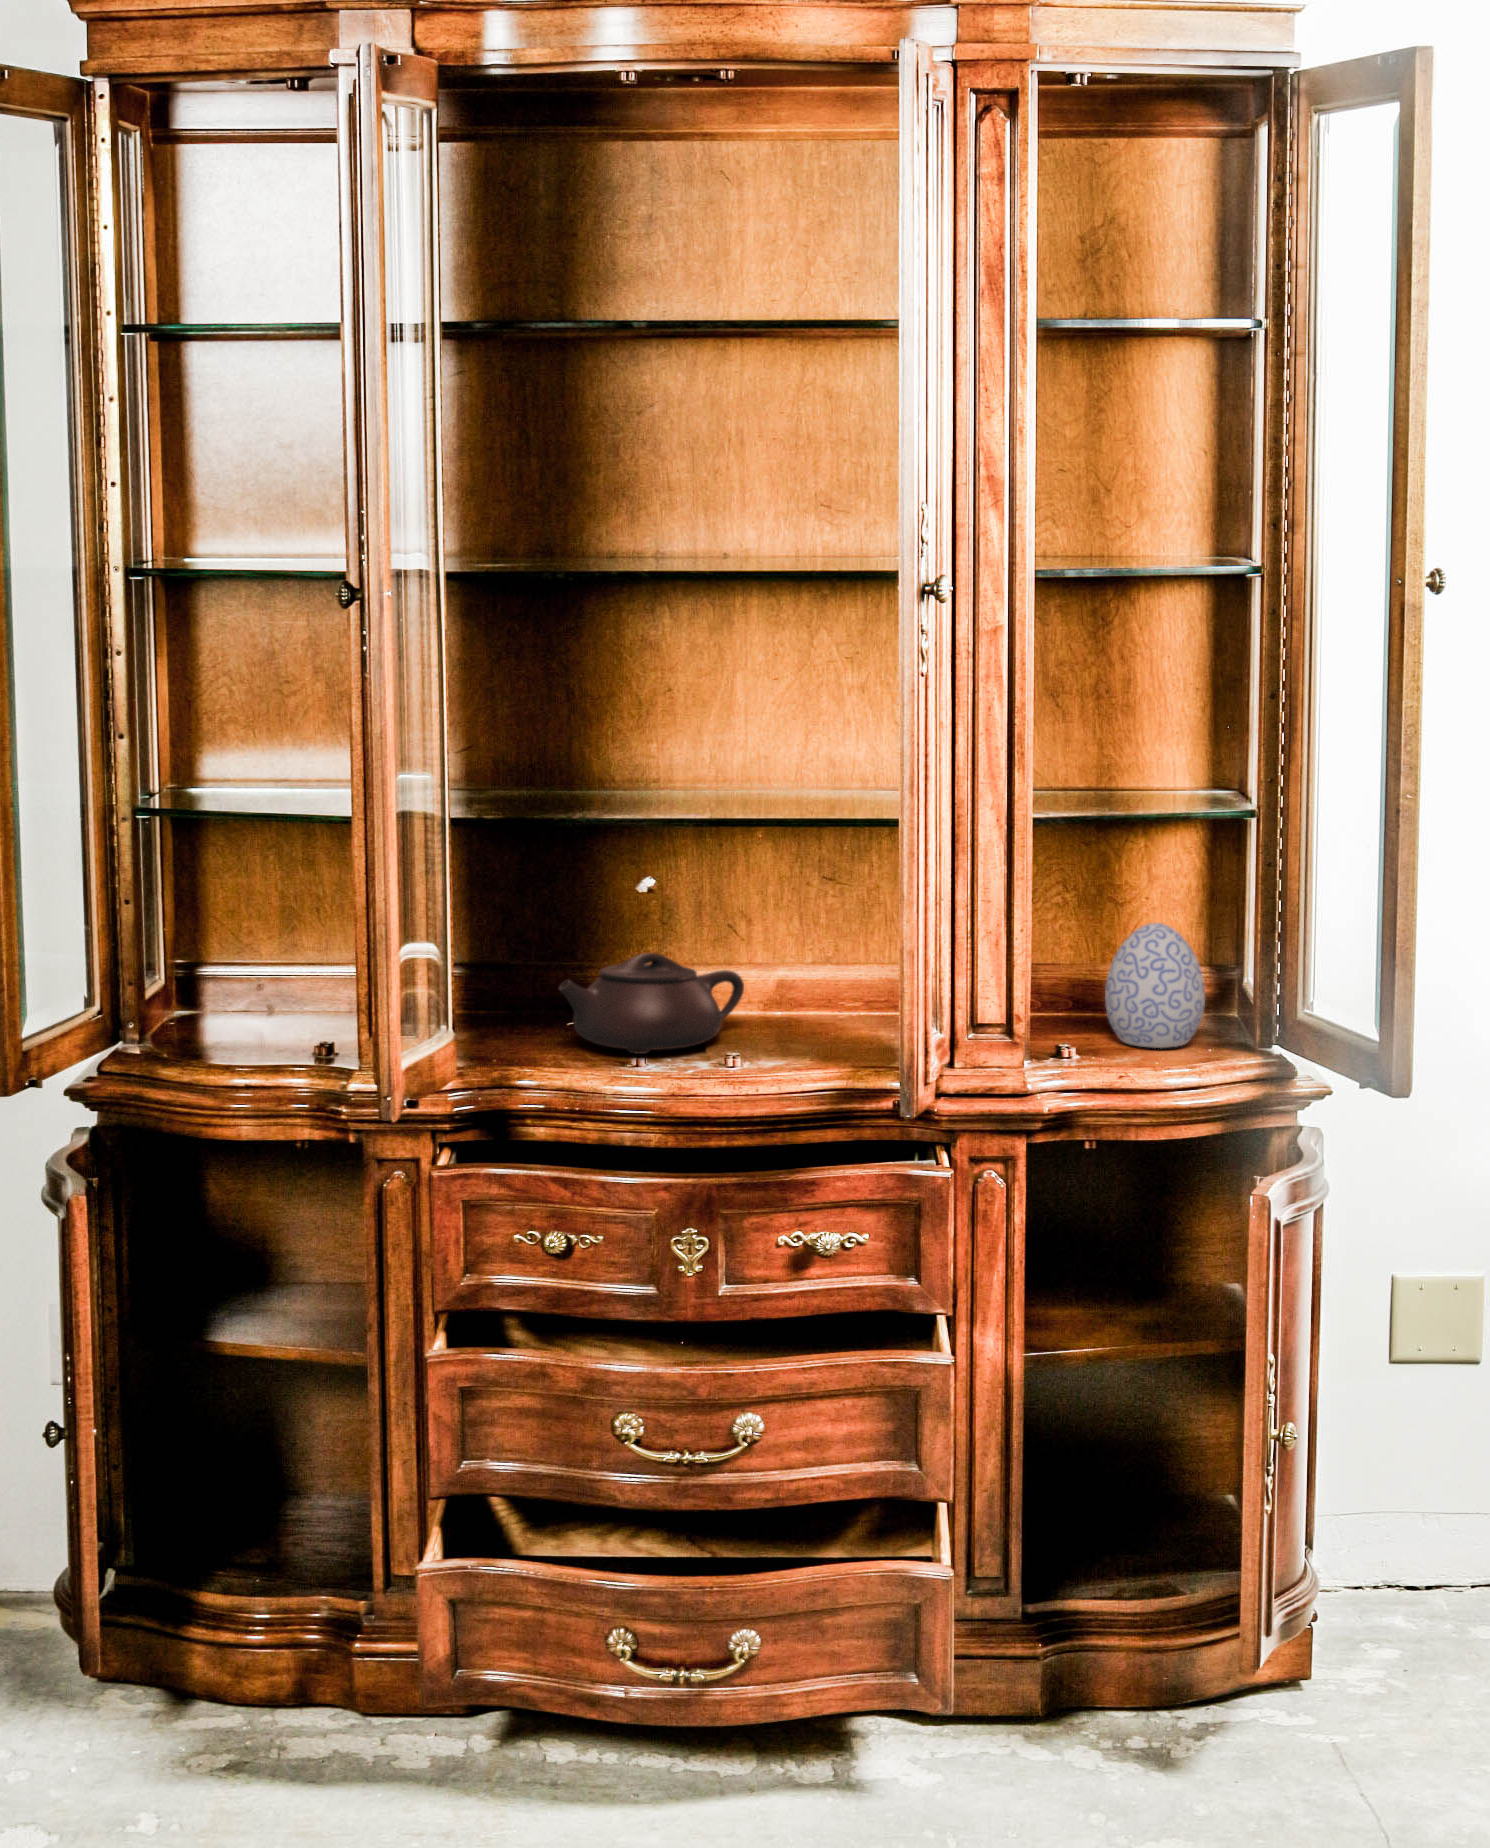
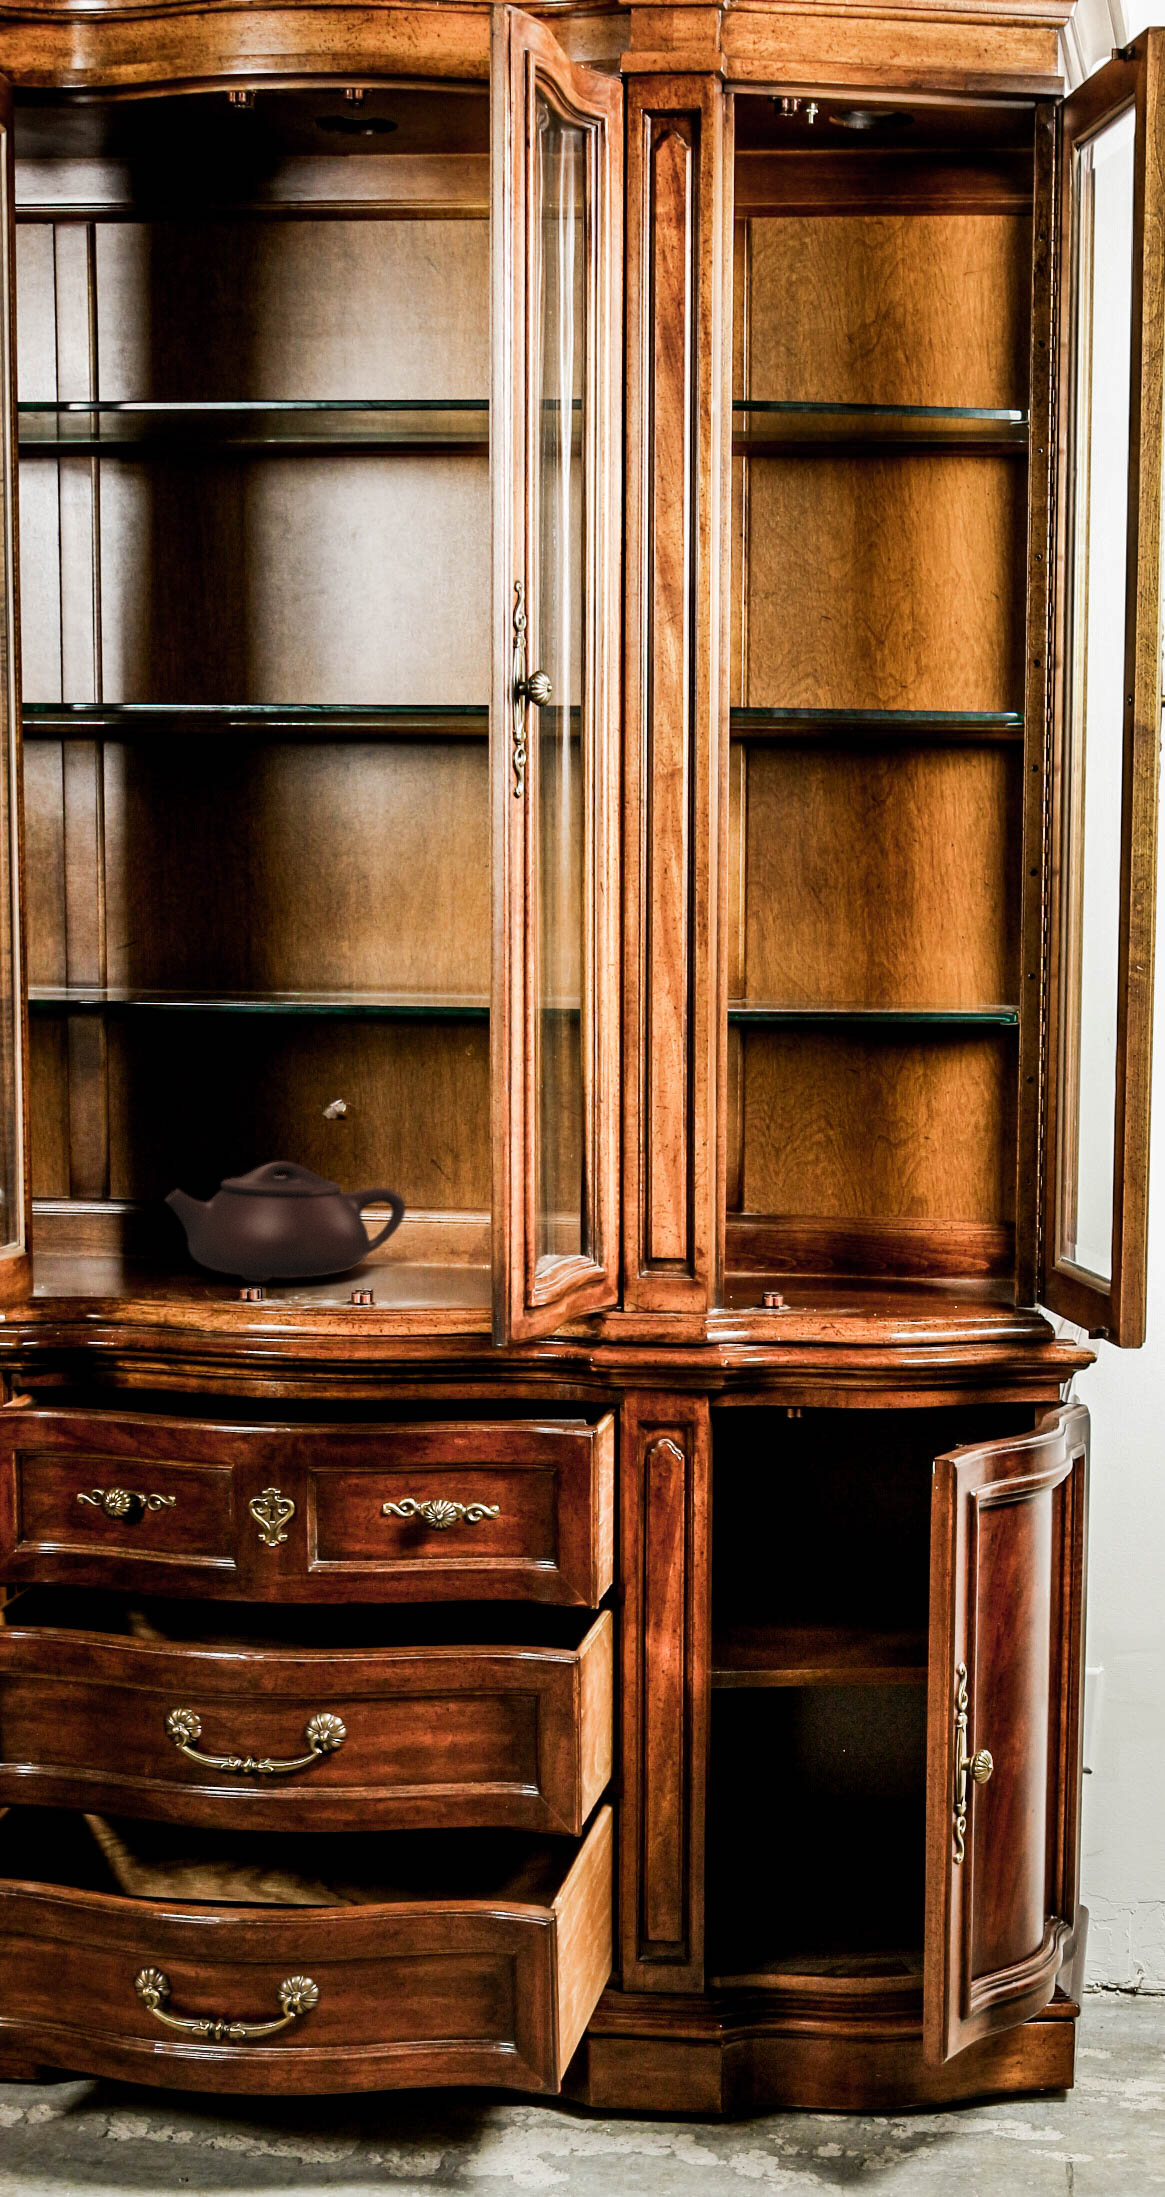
decorative egg: present [1105,923,1205,1048] -> none [844,1146,966,1300]

